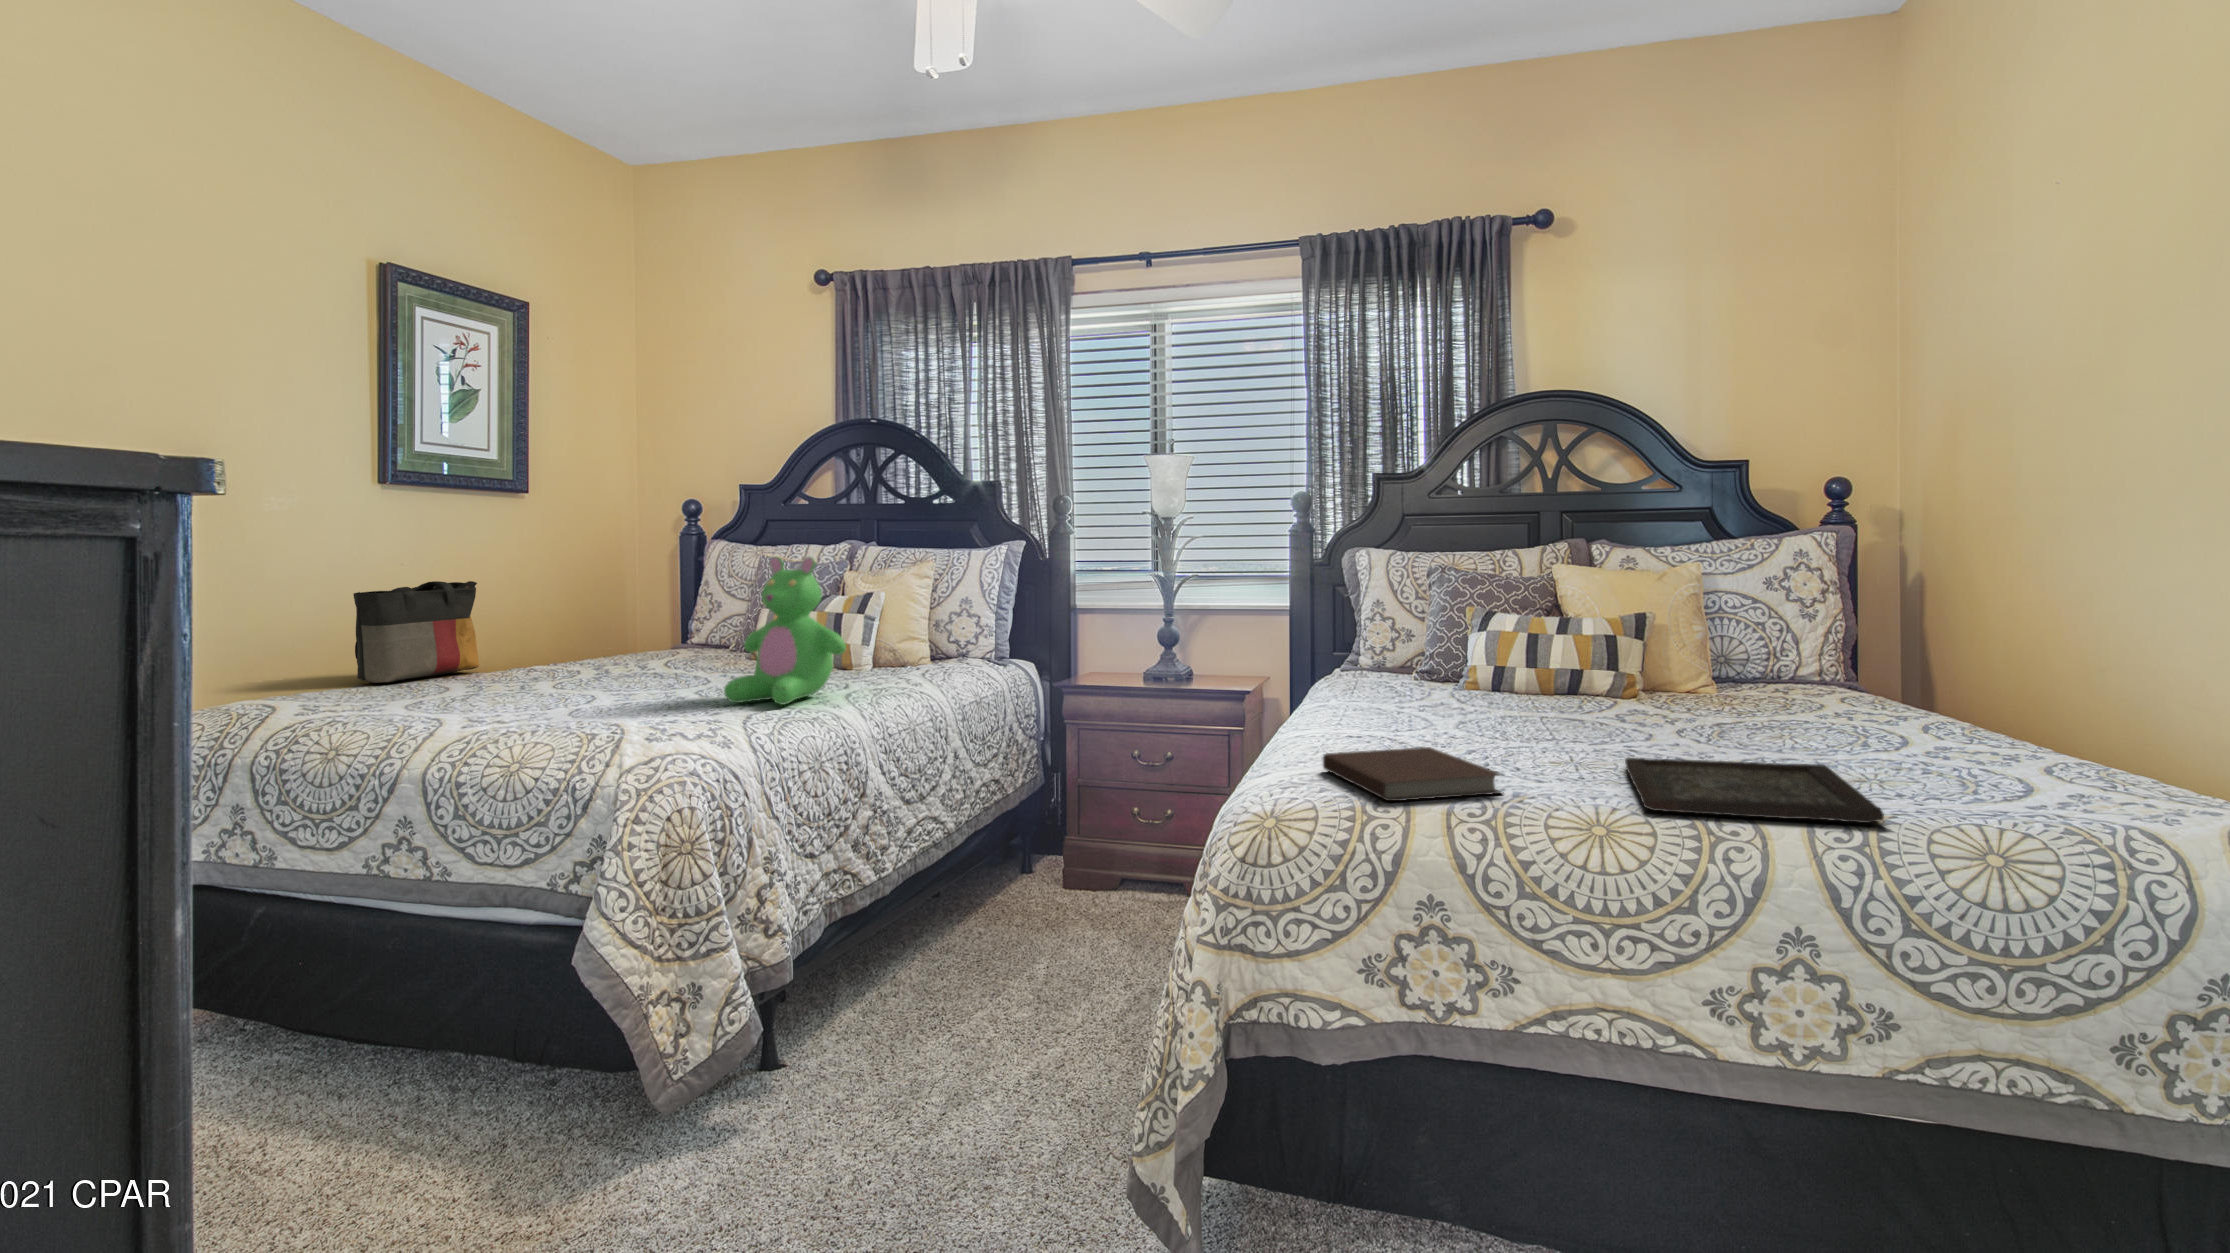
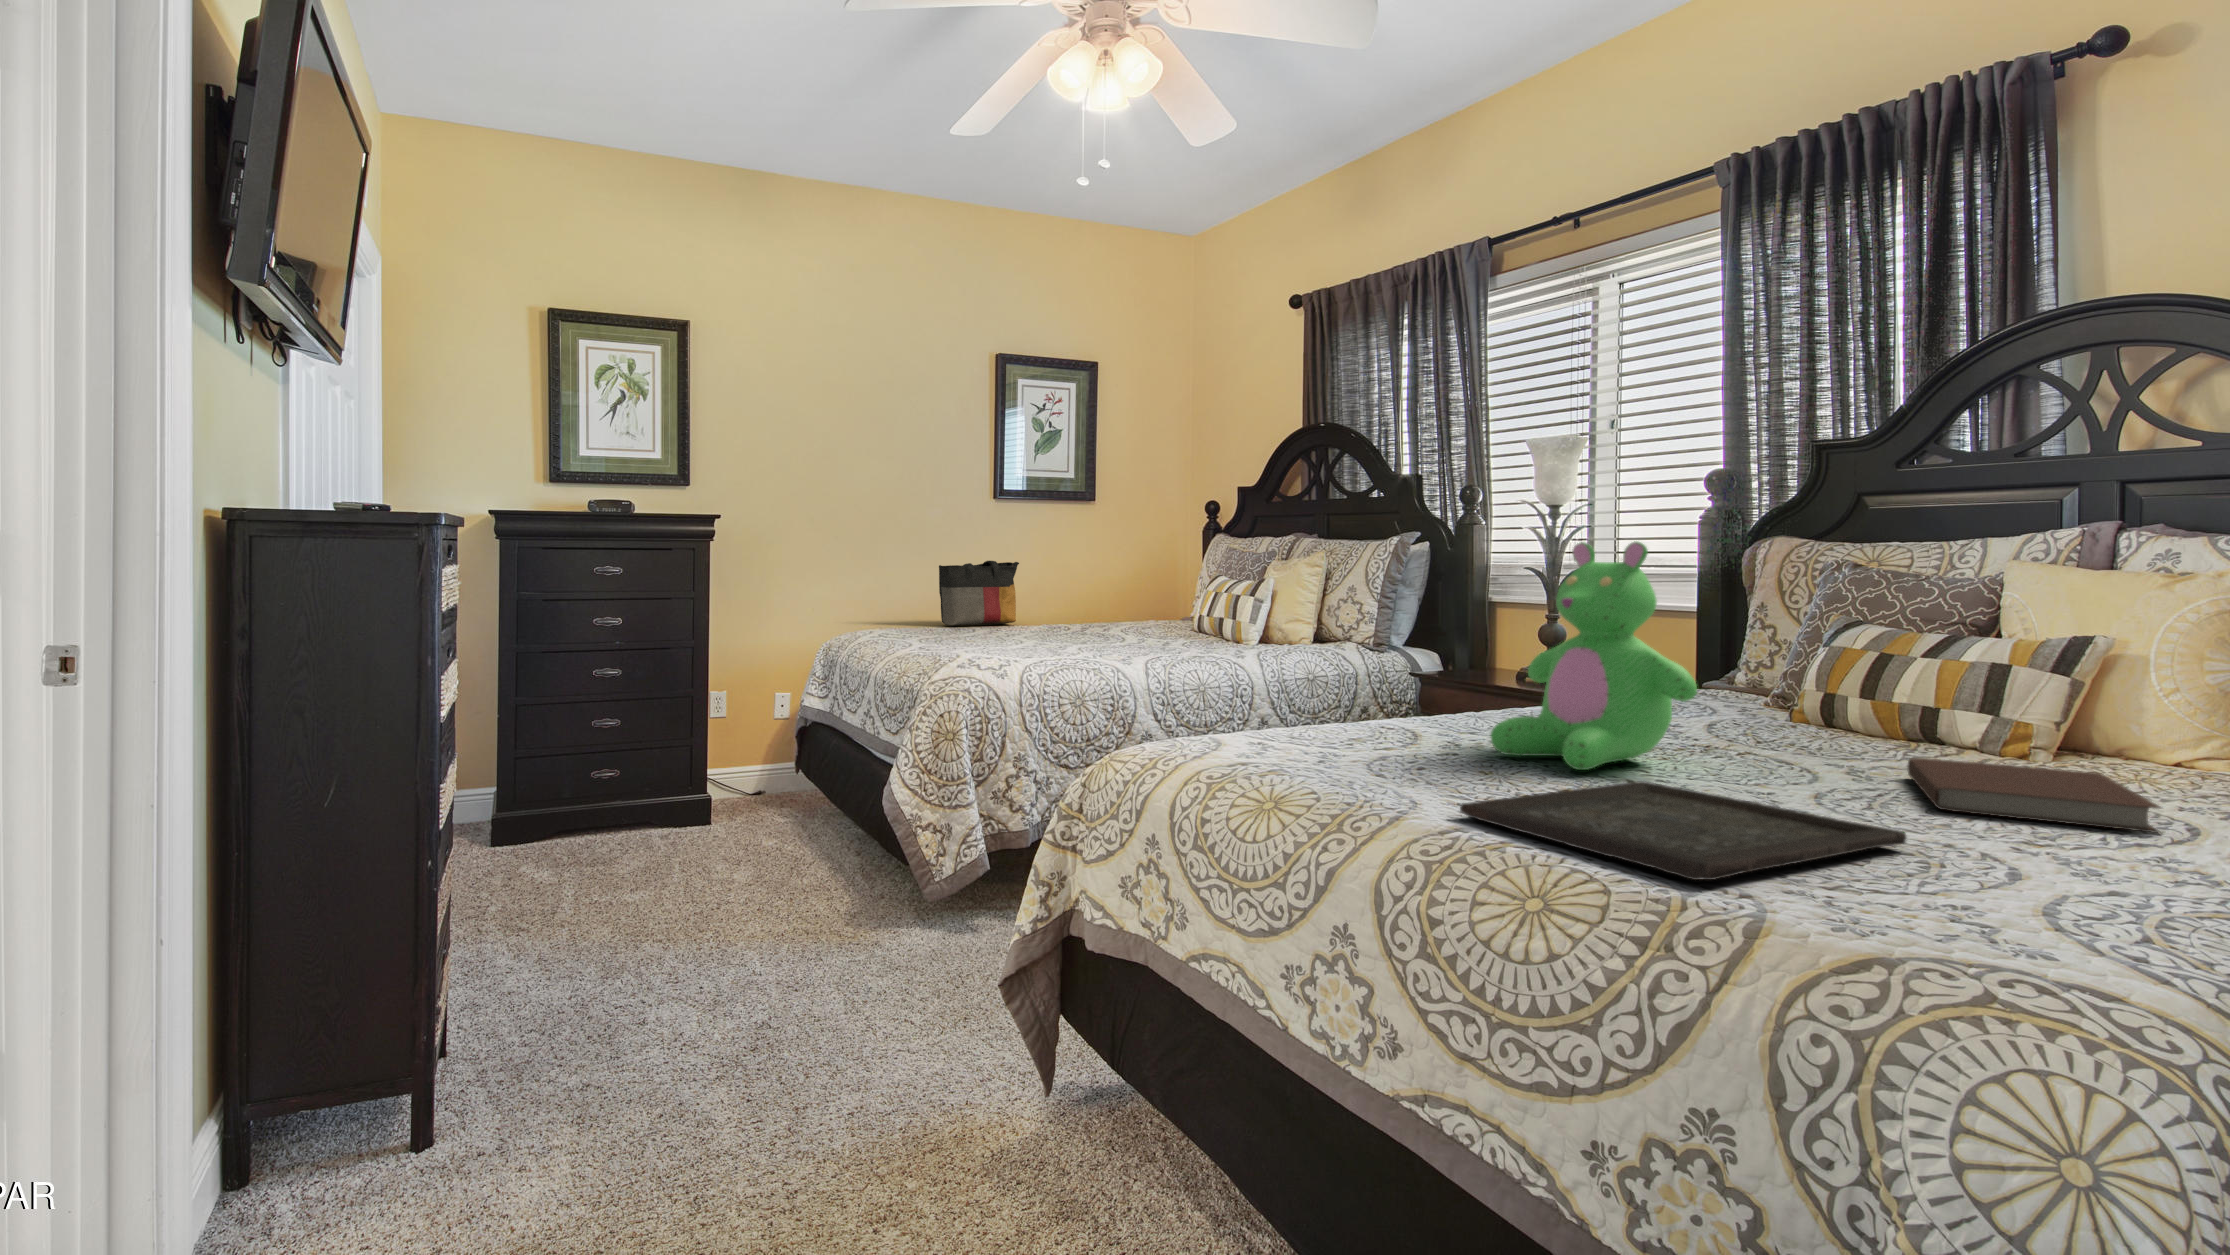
teddy bear: present [724,557,846,705] -> present [1491,541,1697,770]
notebook: present [1323,747,1504,801] -> present [1908,758,2161,833]

